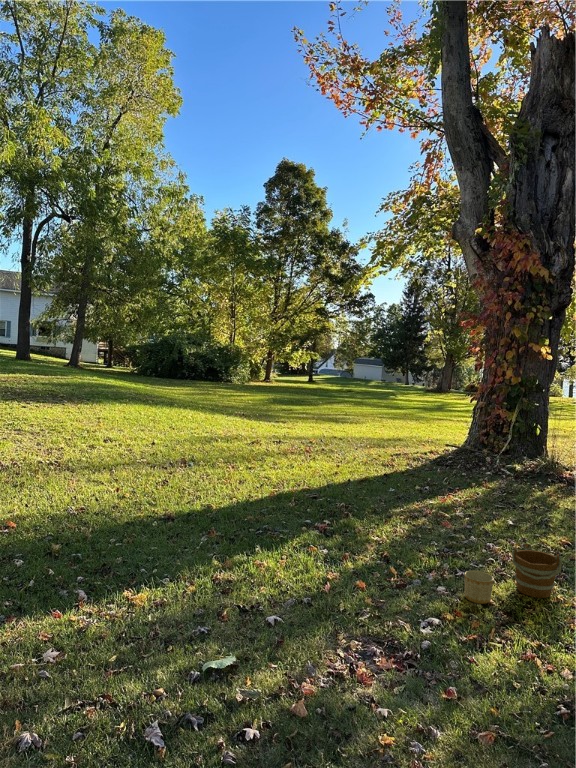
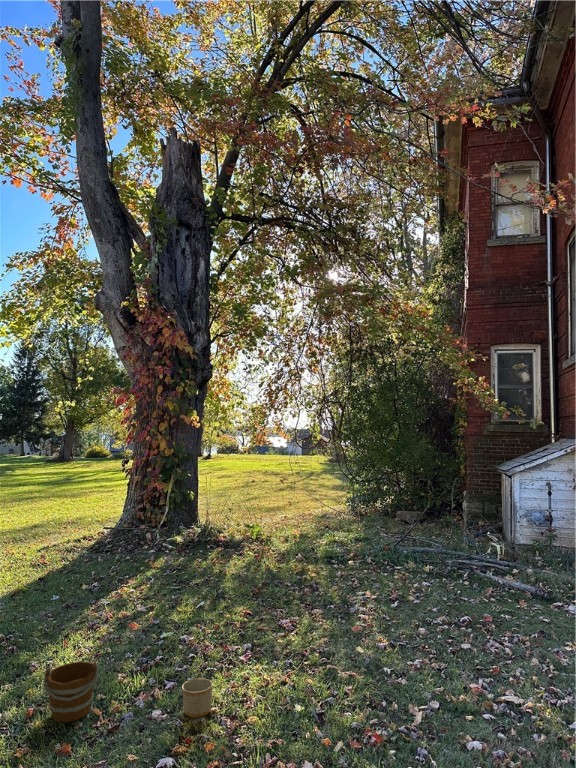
bucket: present [512,547,561,598] -> present [44,661,98,722]

